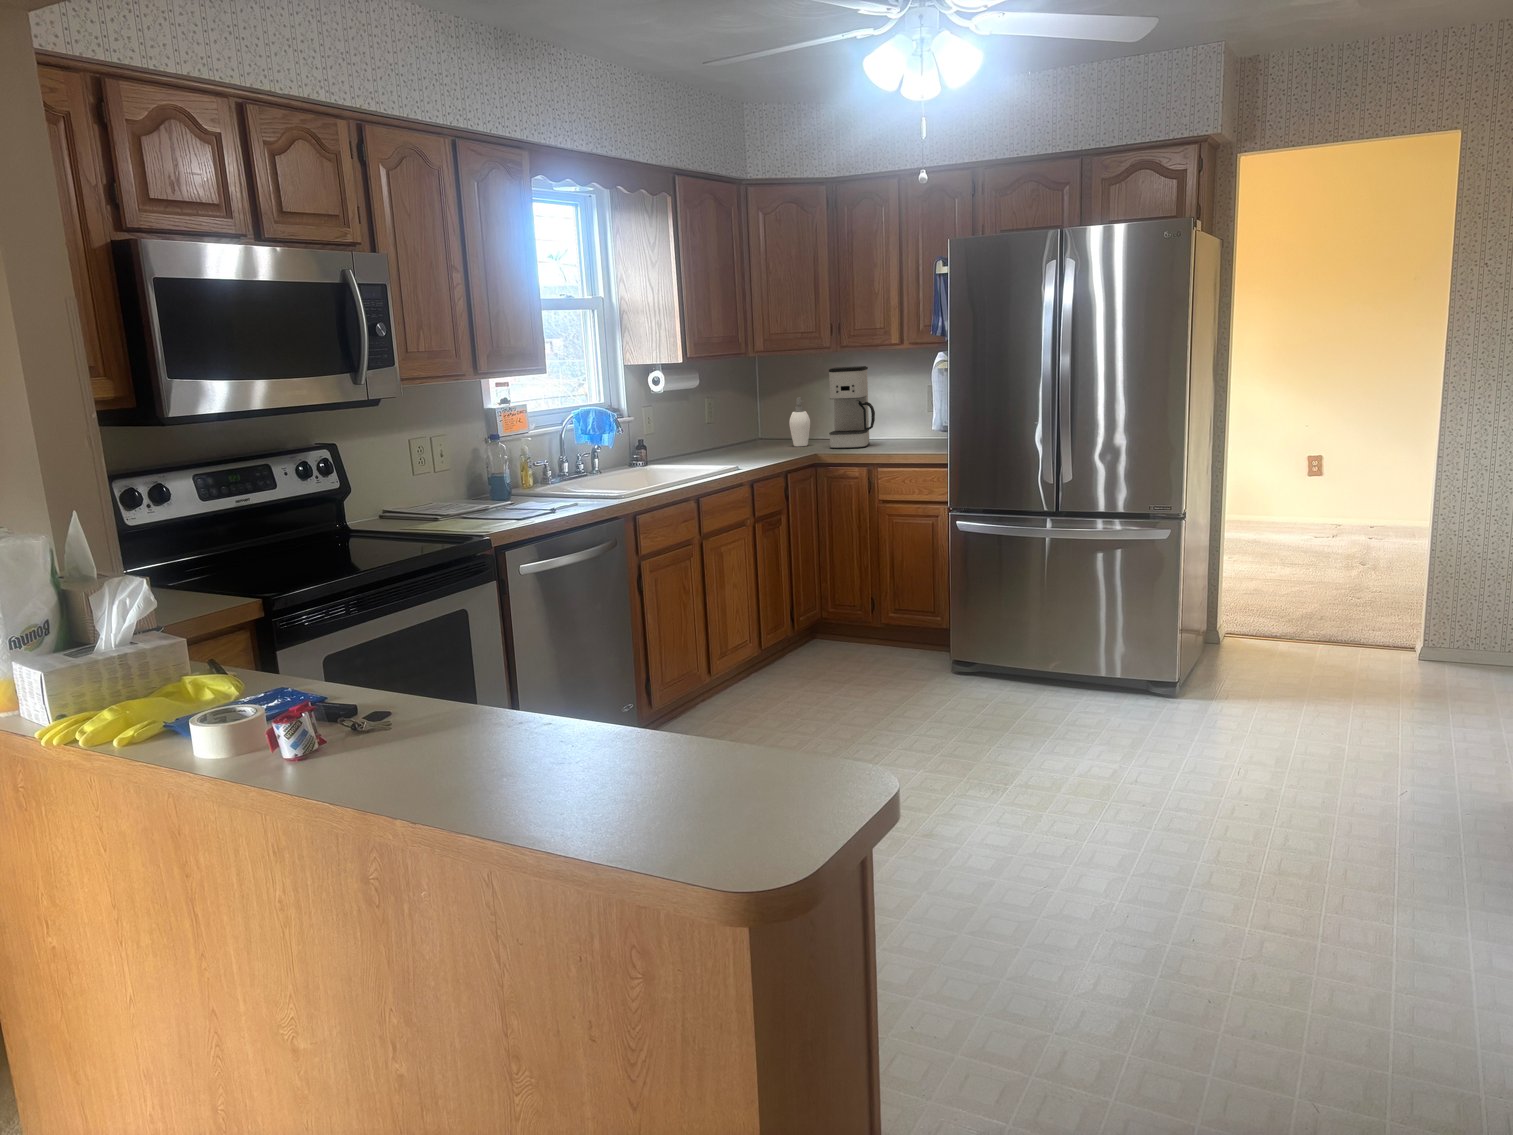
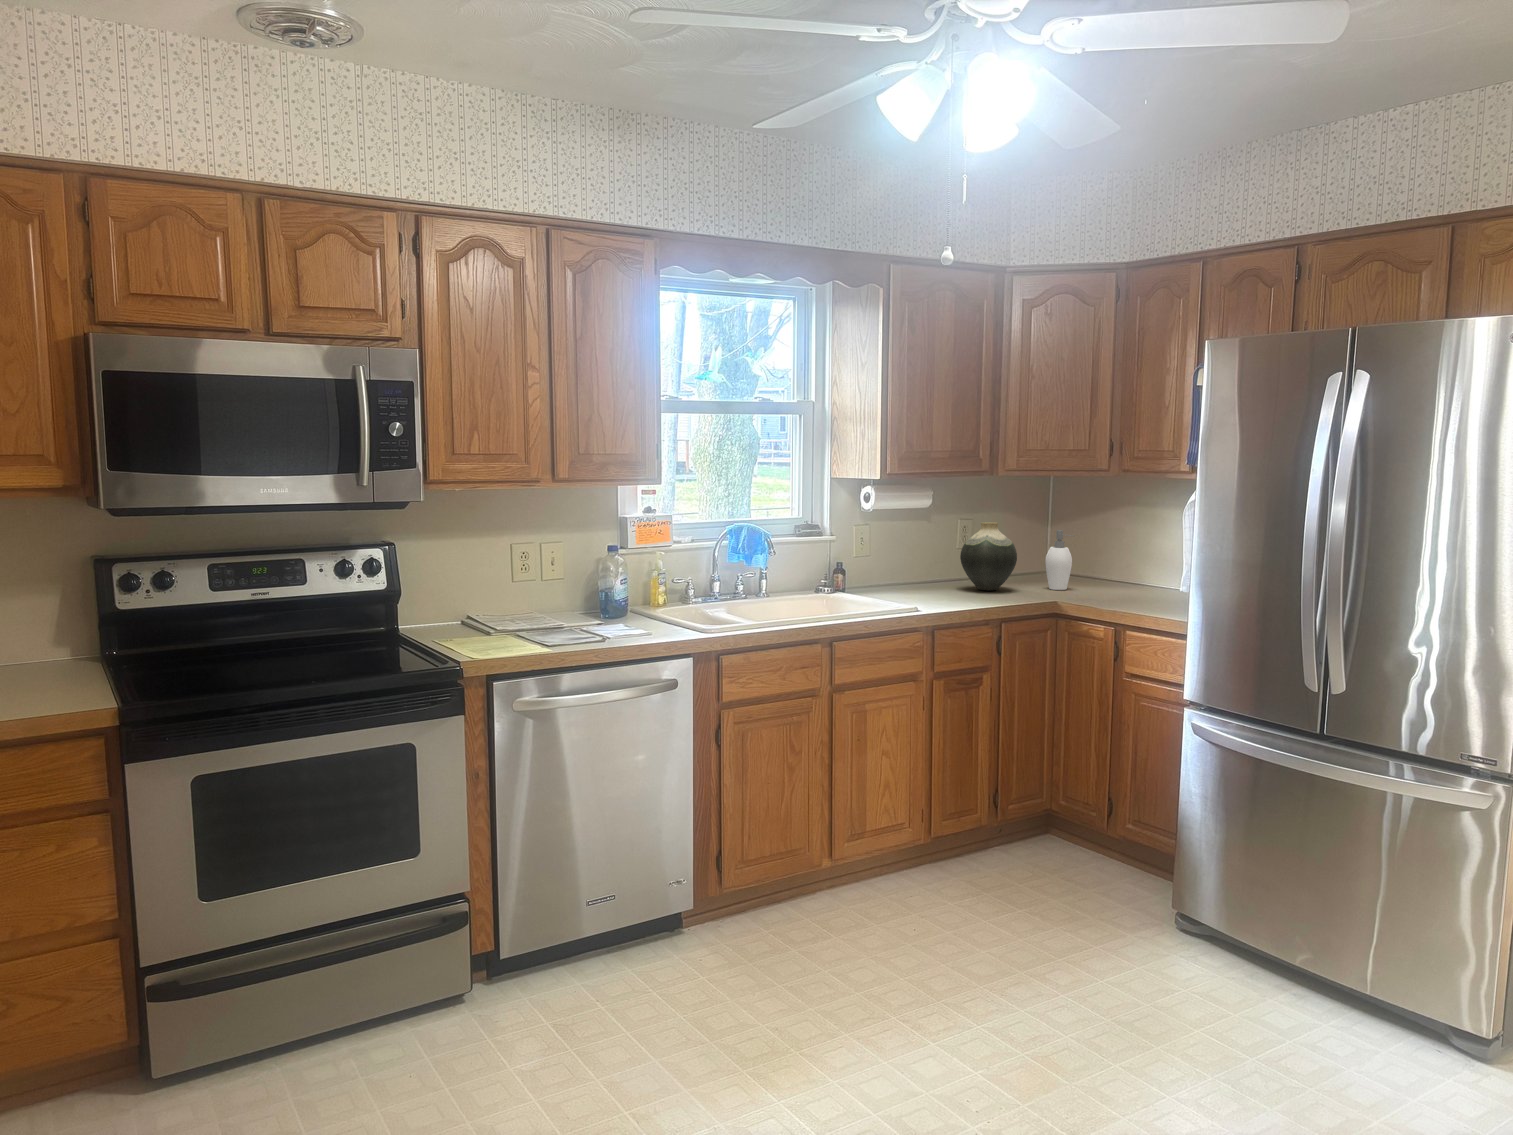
coffee maker: present [829,366,875,449] -> none [1082,497,1149,602]
vase: none [729,395,774,452] -> present [960,522,1017,591]

